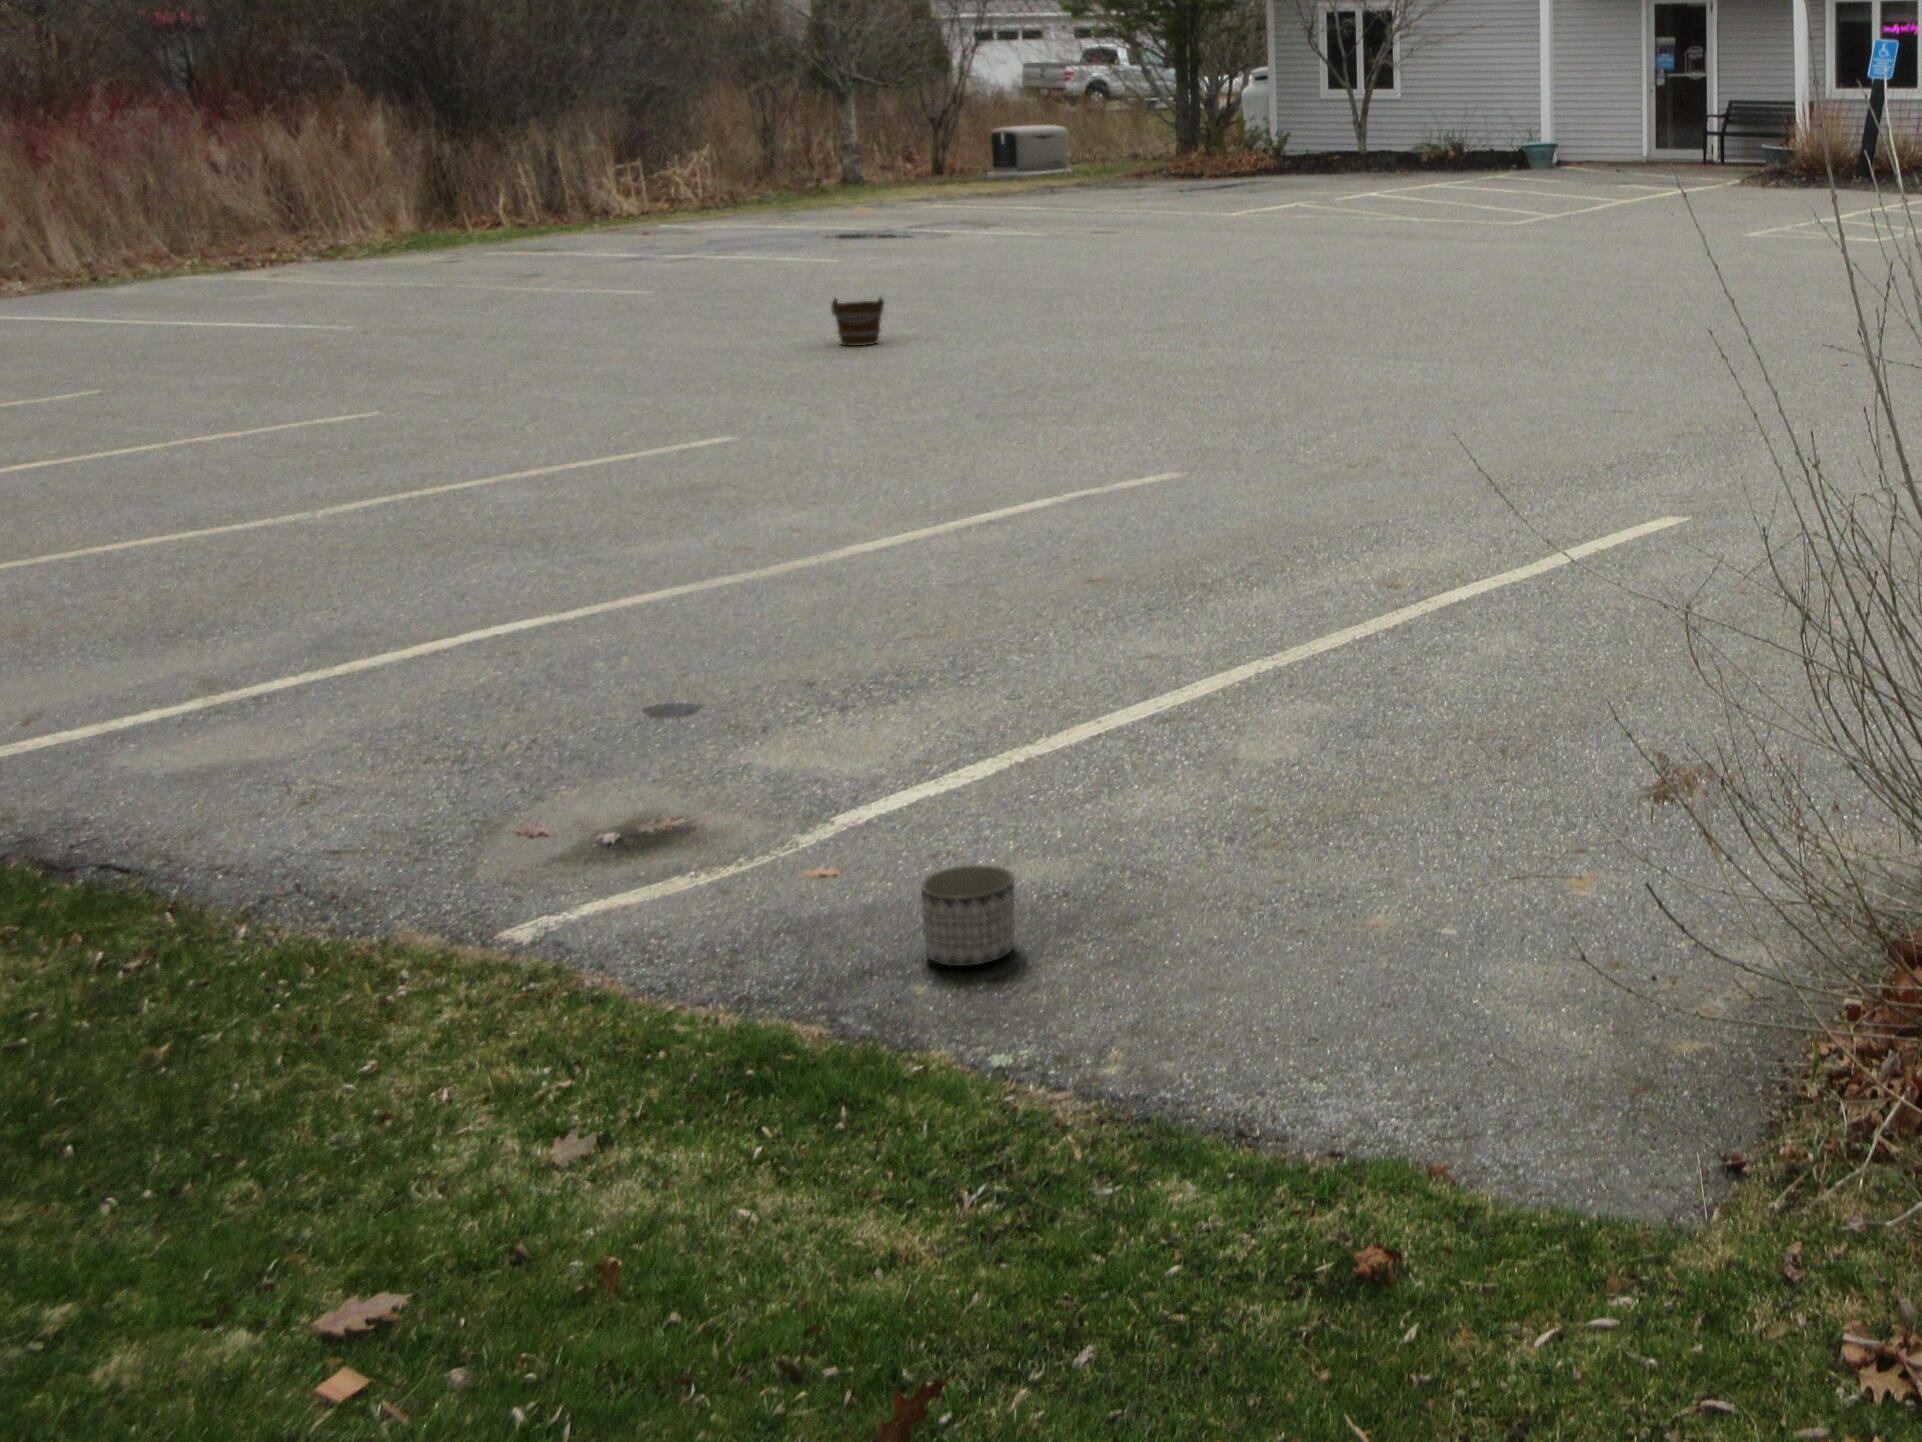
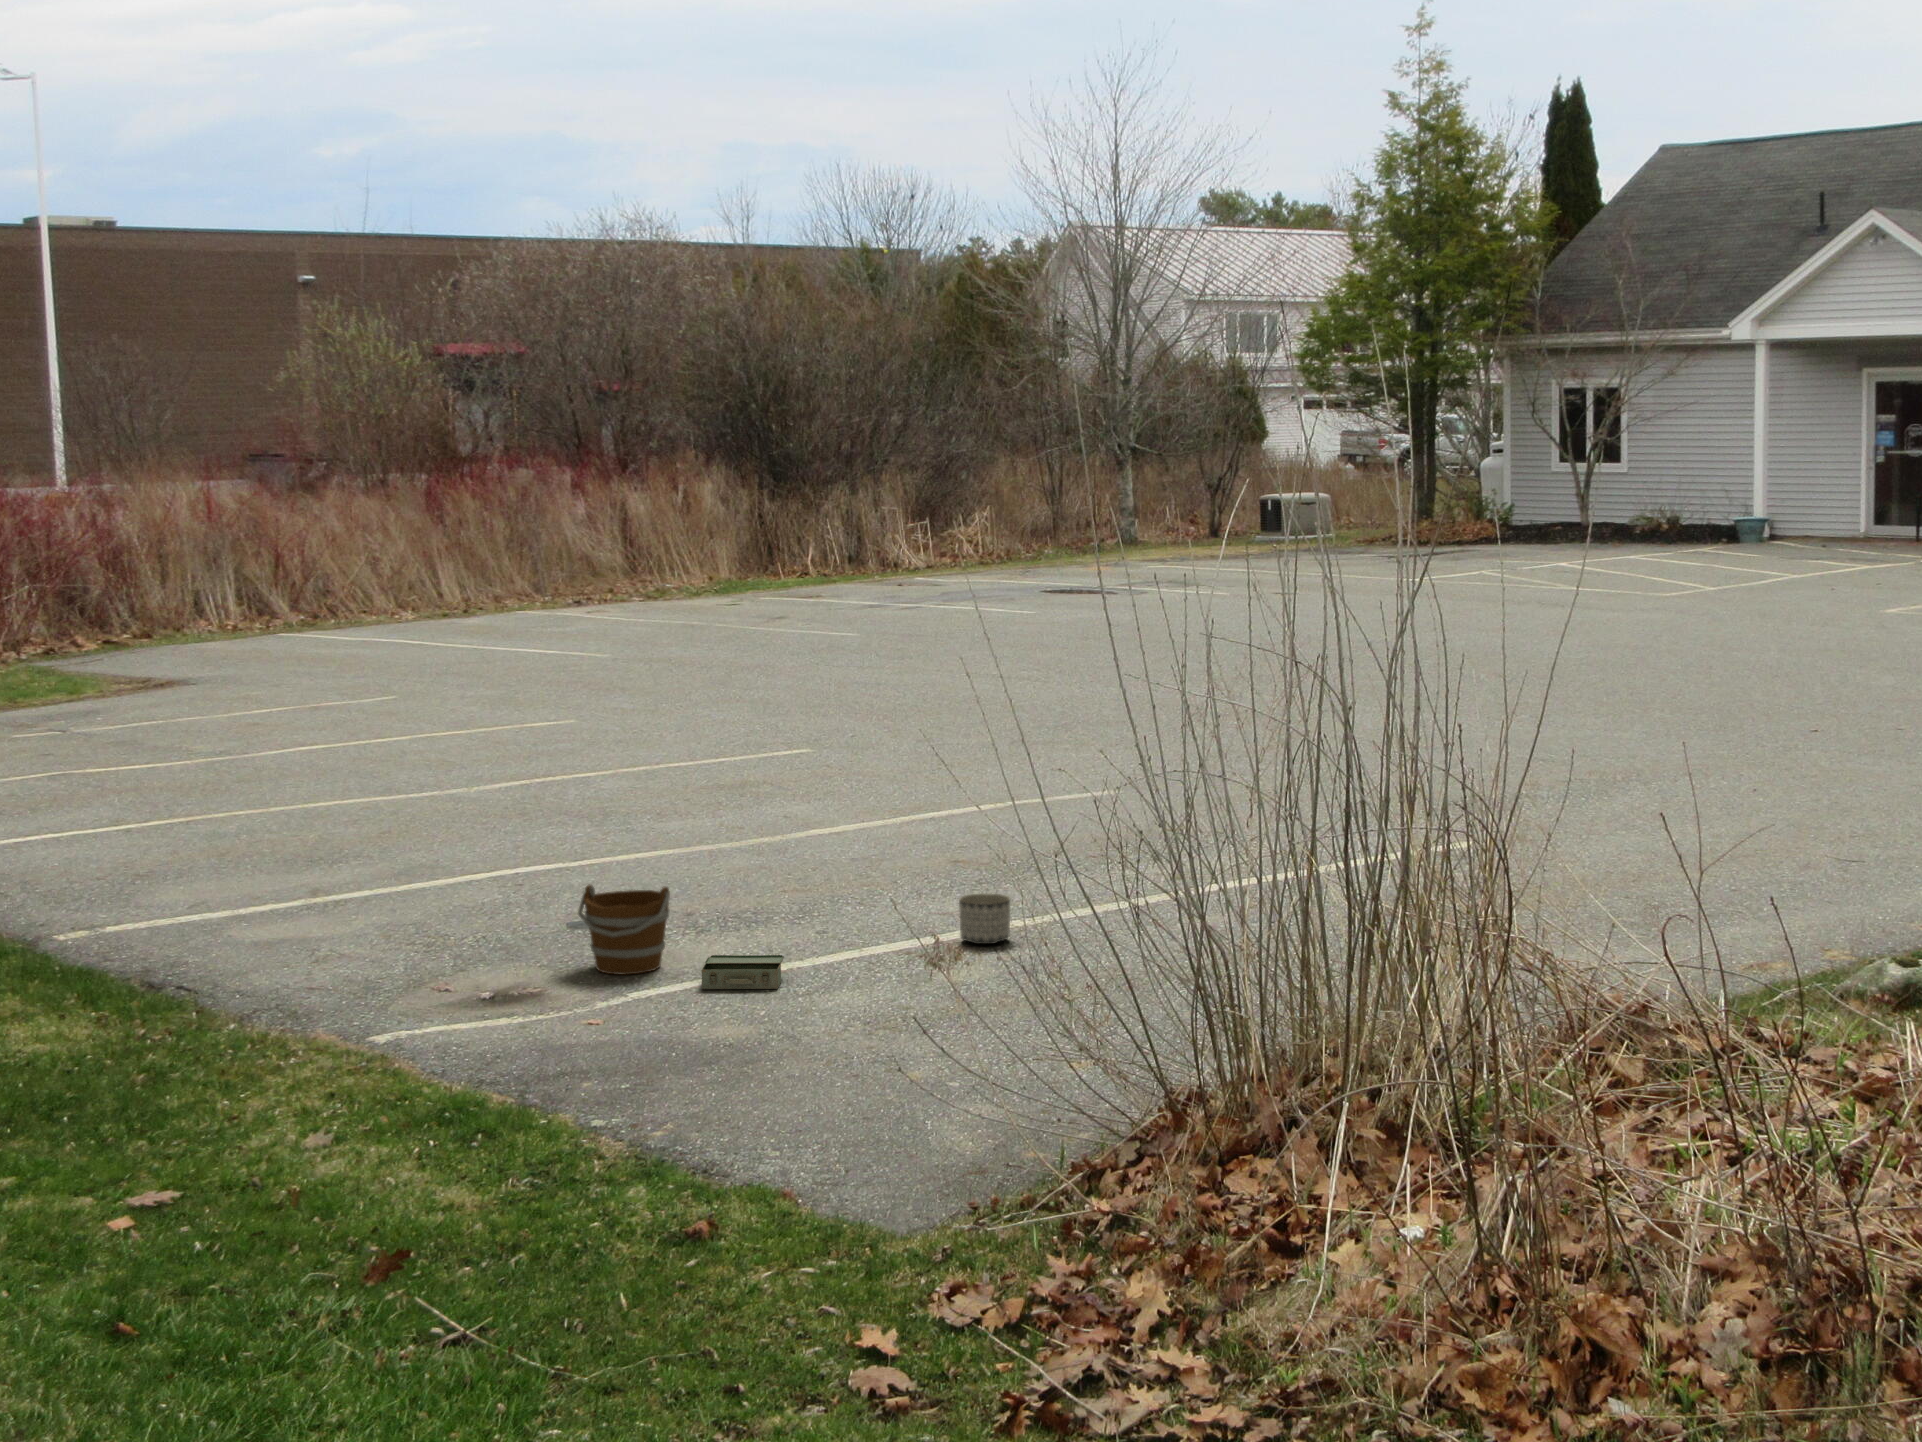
bucket: present [831,298,884,346] -> present [578,885,670,975]
toolbox: none [429,1078,603,1191] -> present [701,955,784,989]

